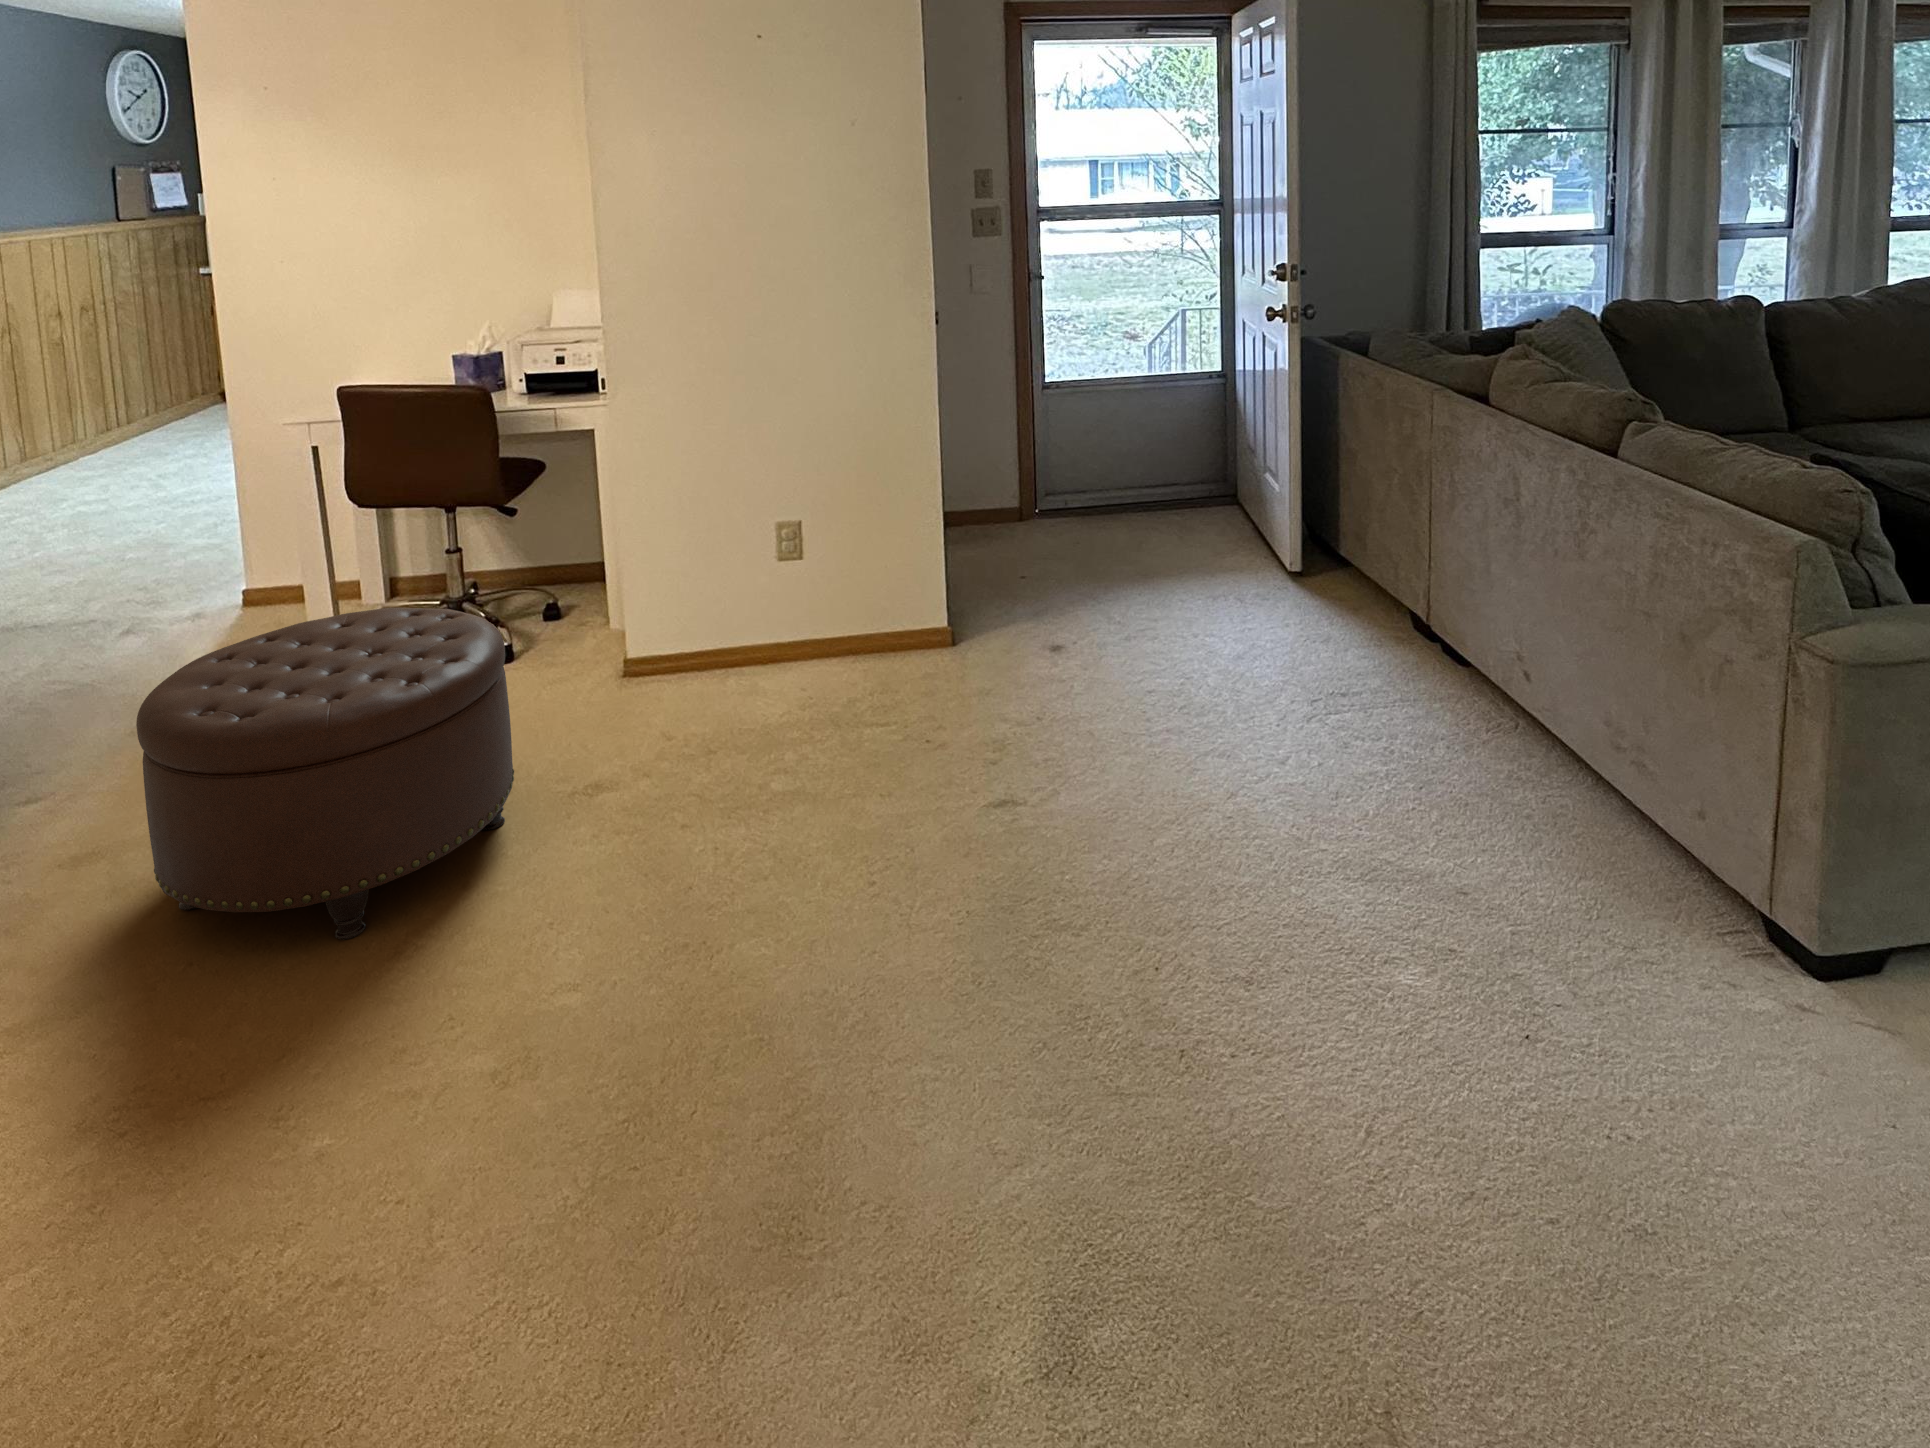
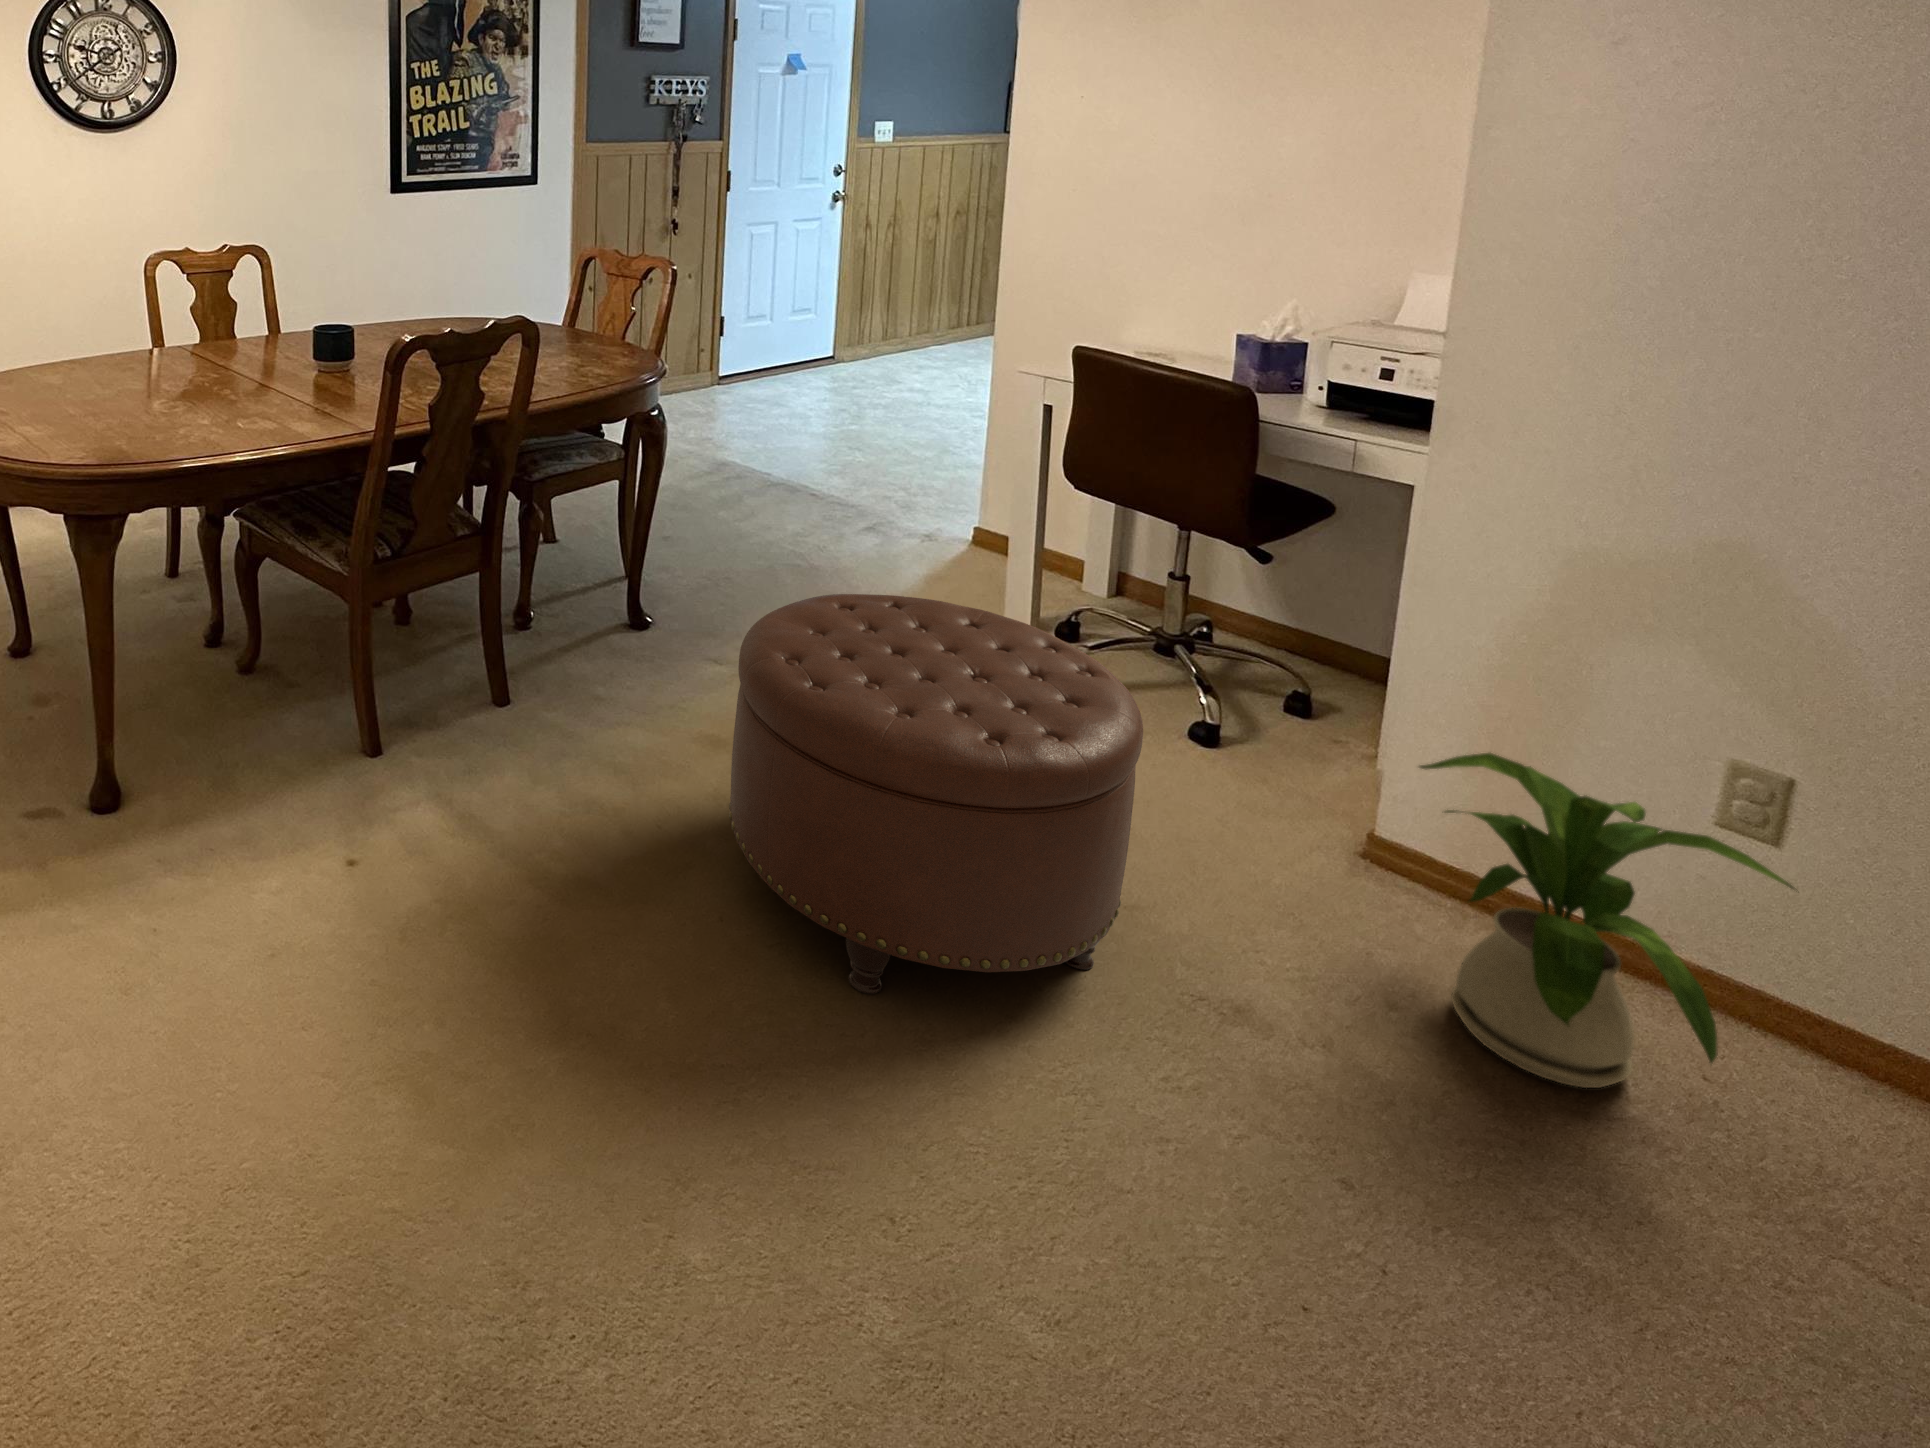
house plant: none [651,553,818,730] -> present [1420,753,1794,1088]

